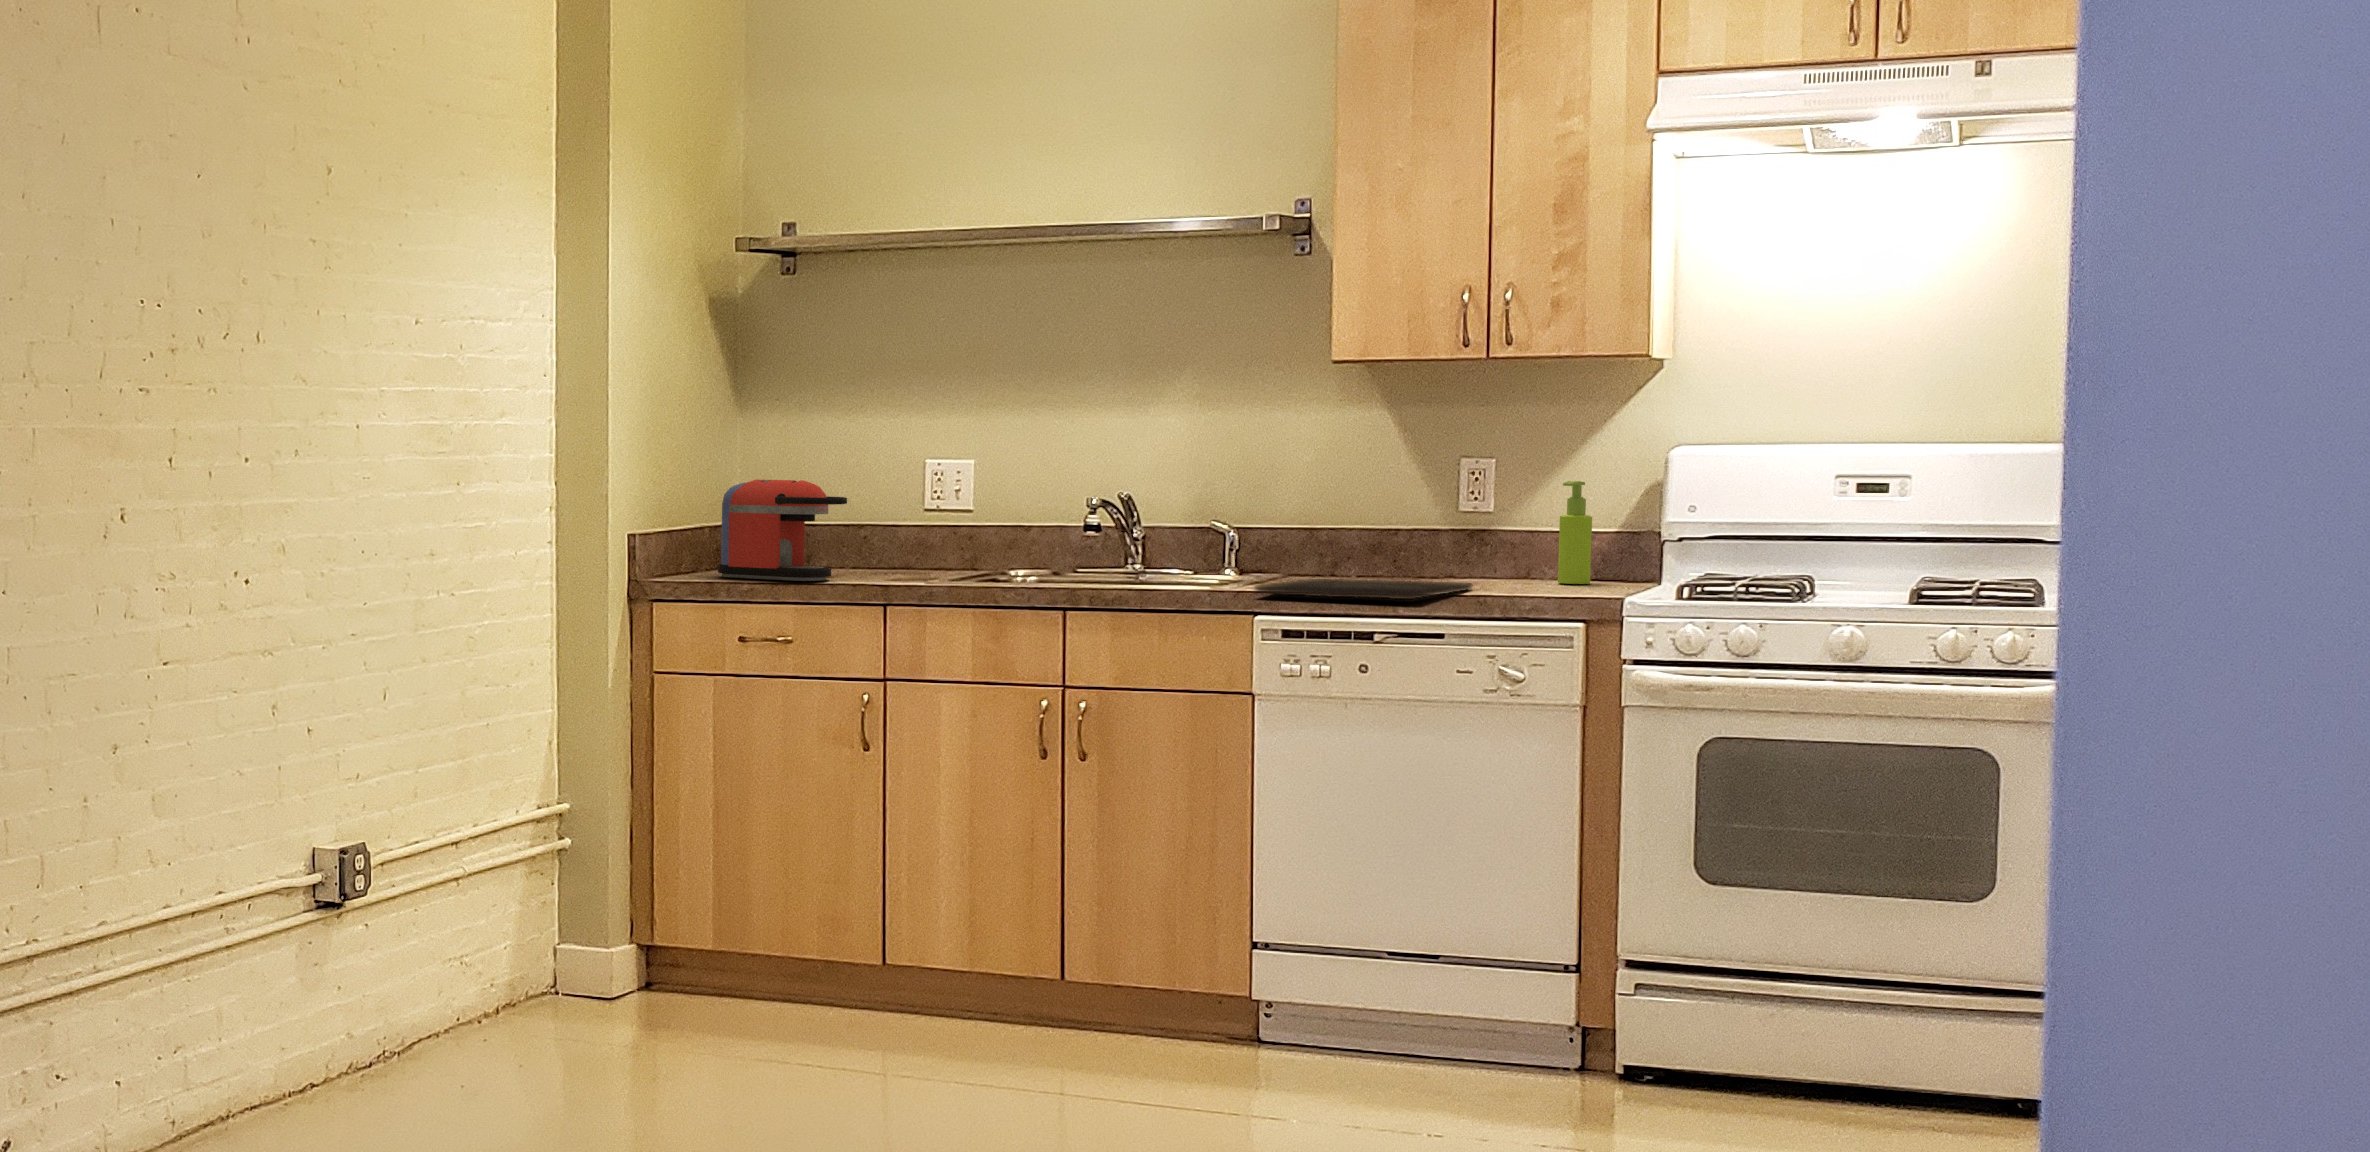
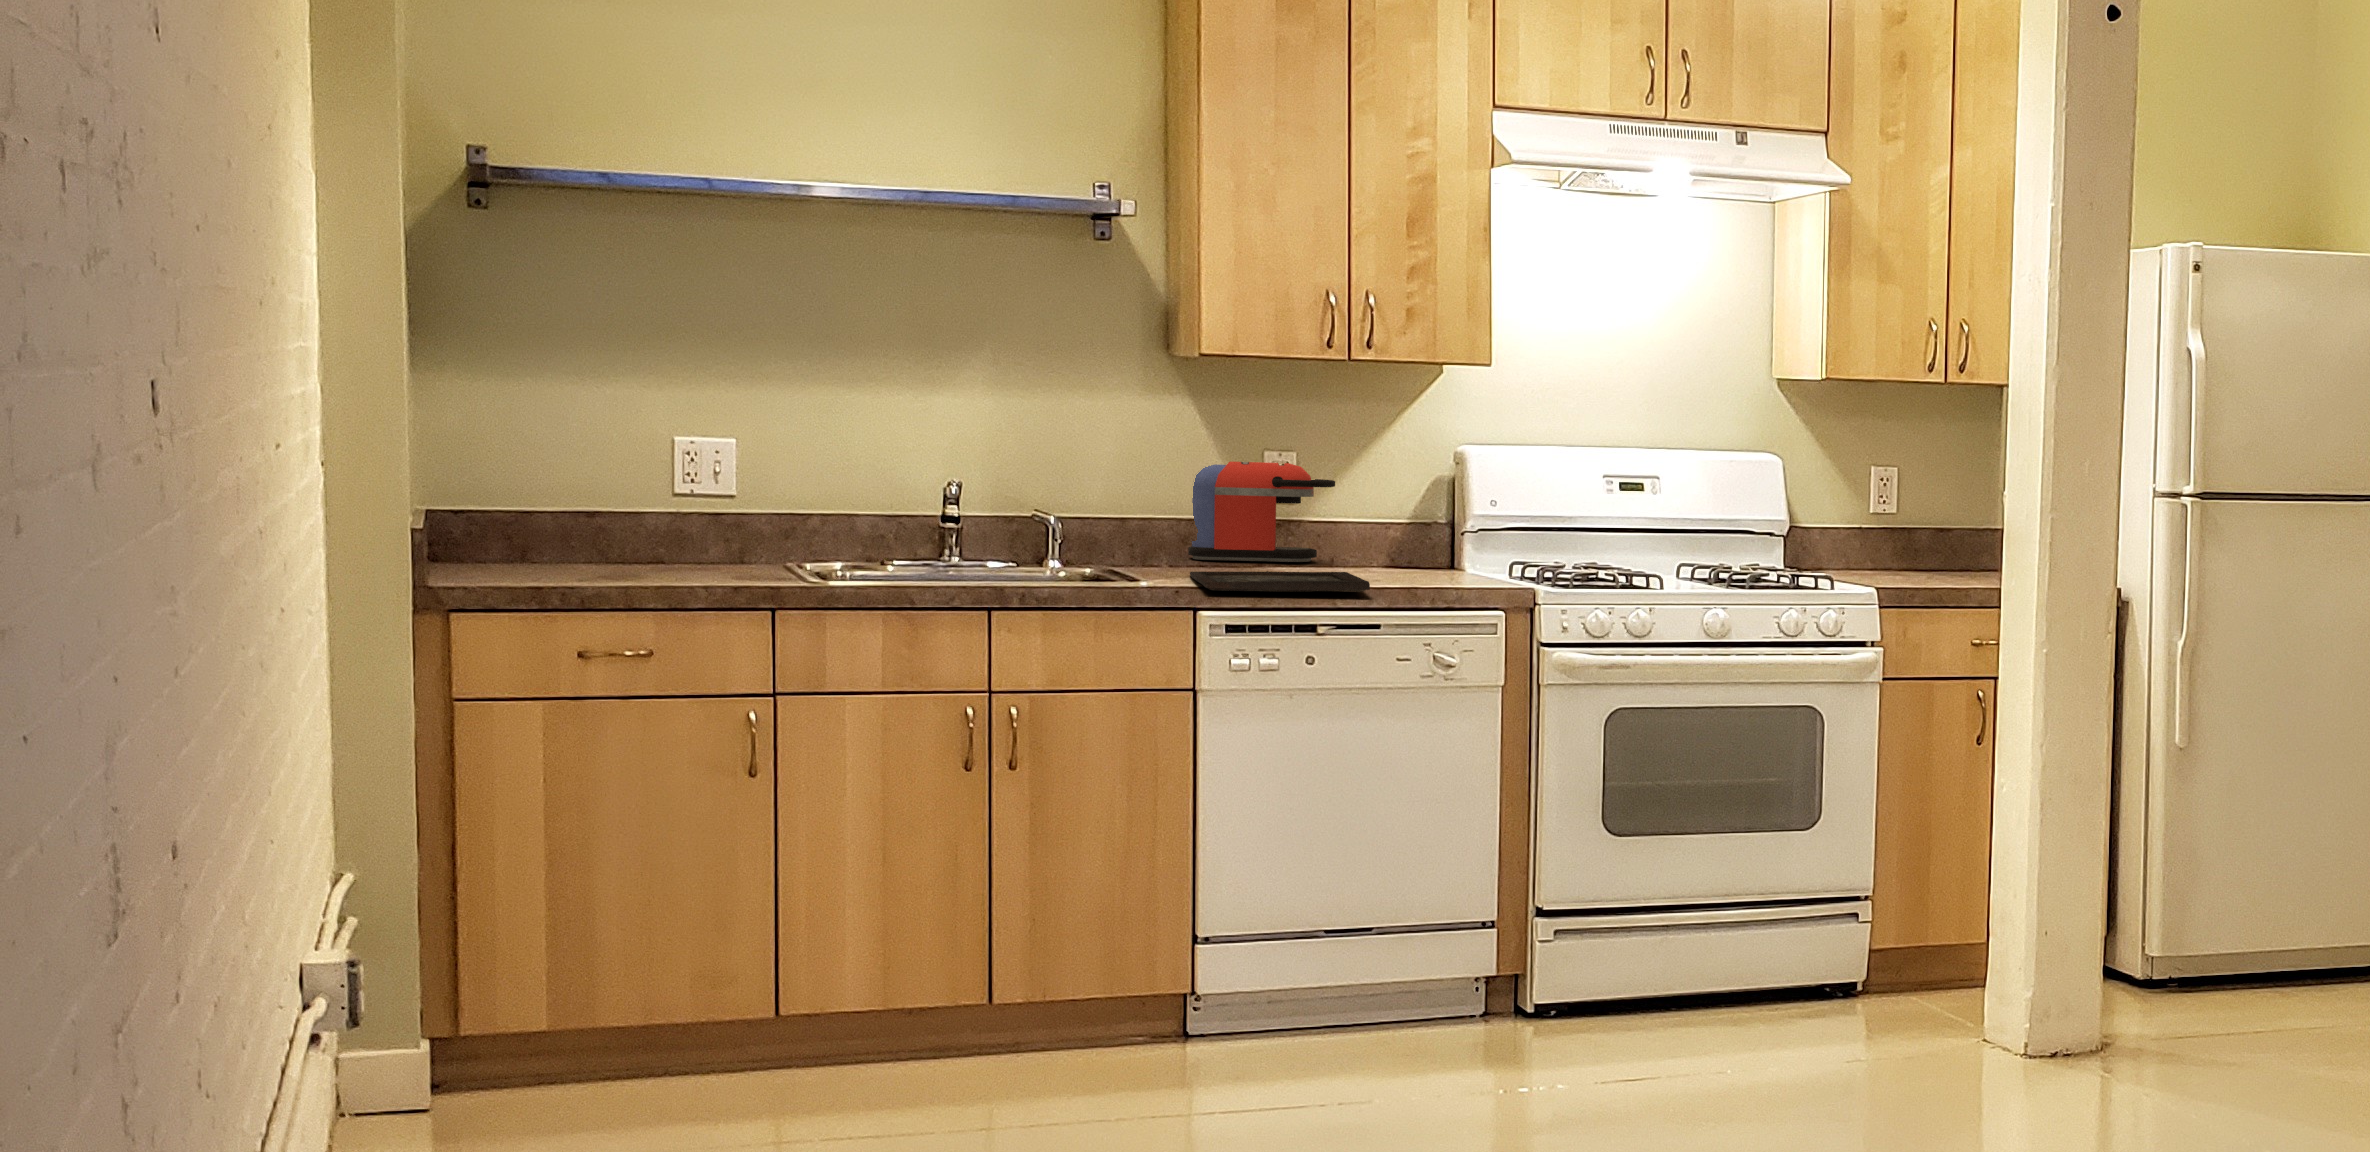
coffee maker: present [718,479,847,581] -> present [1188,462,1335,562]
soap dispenser: present [1558,481,1592,584] -> none [1386,474,1415,569]

